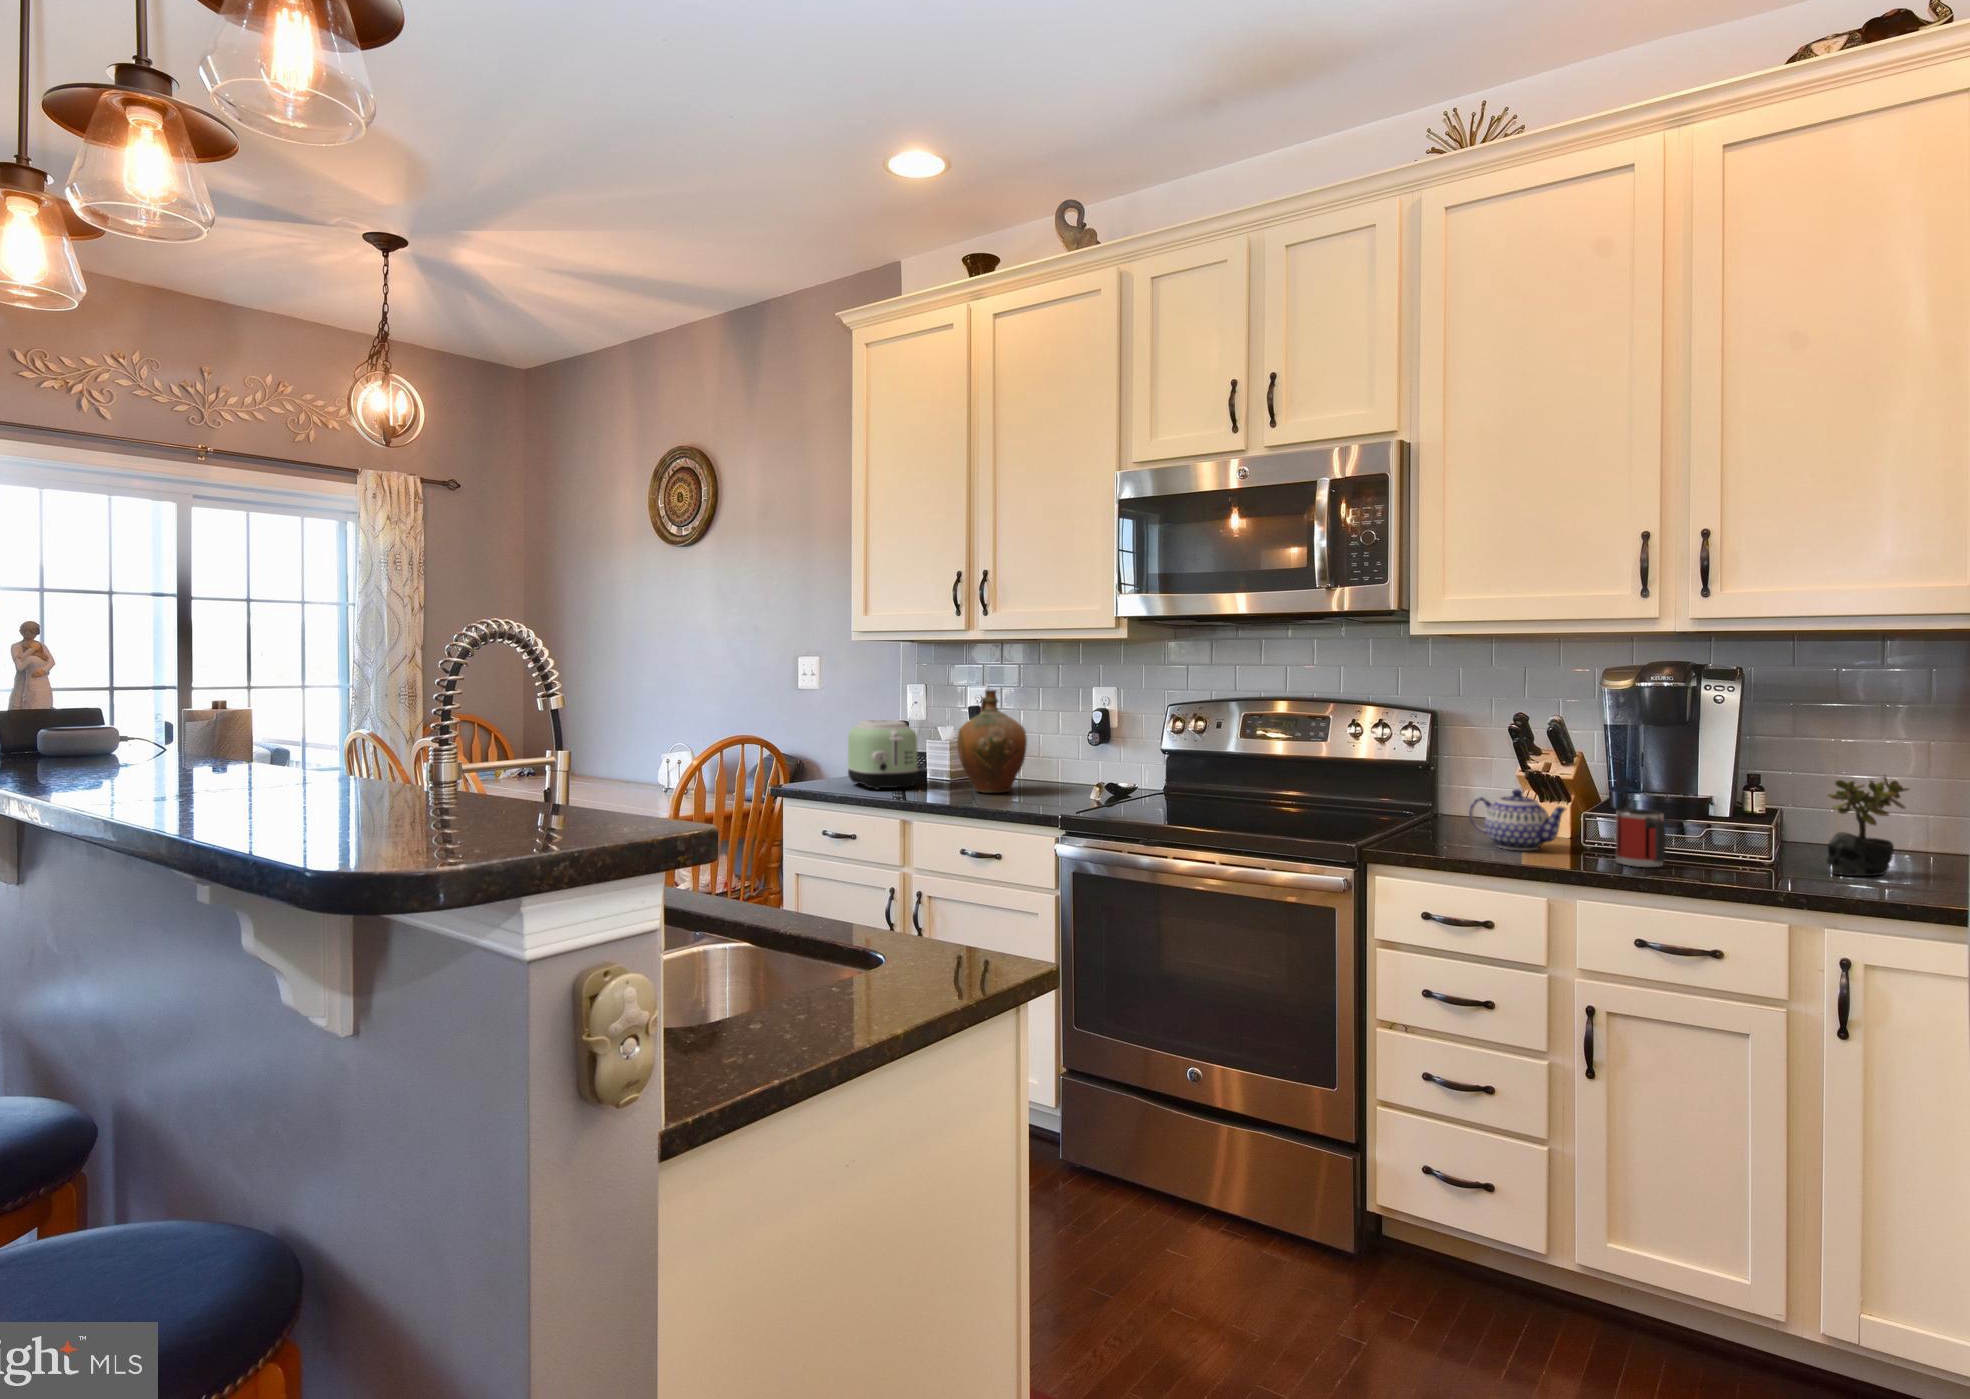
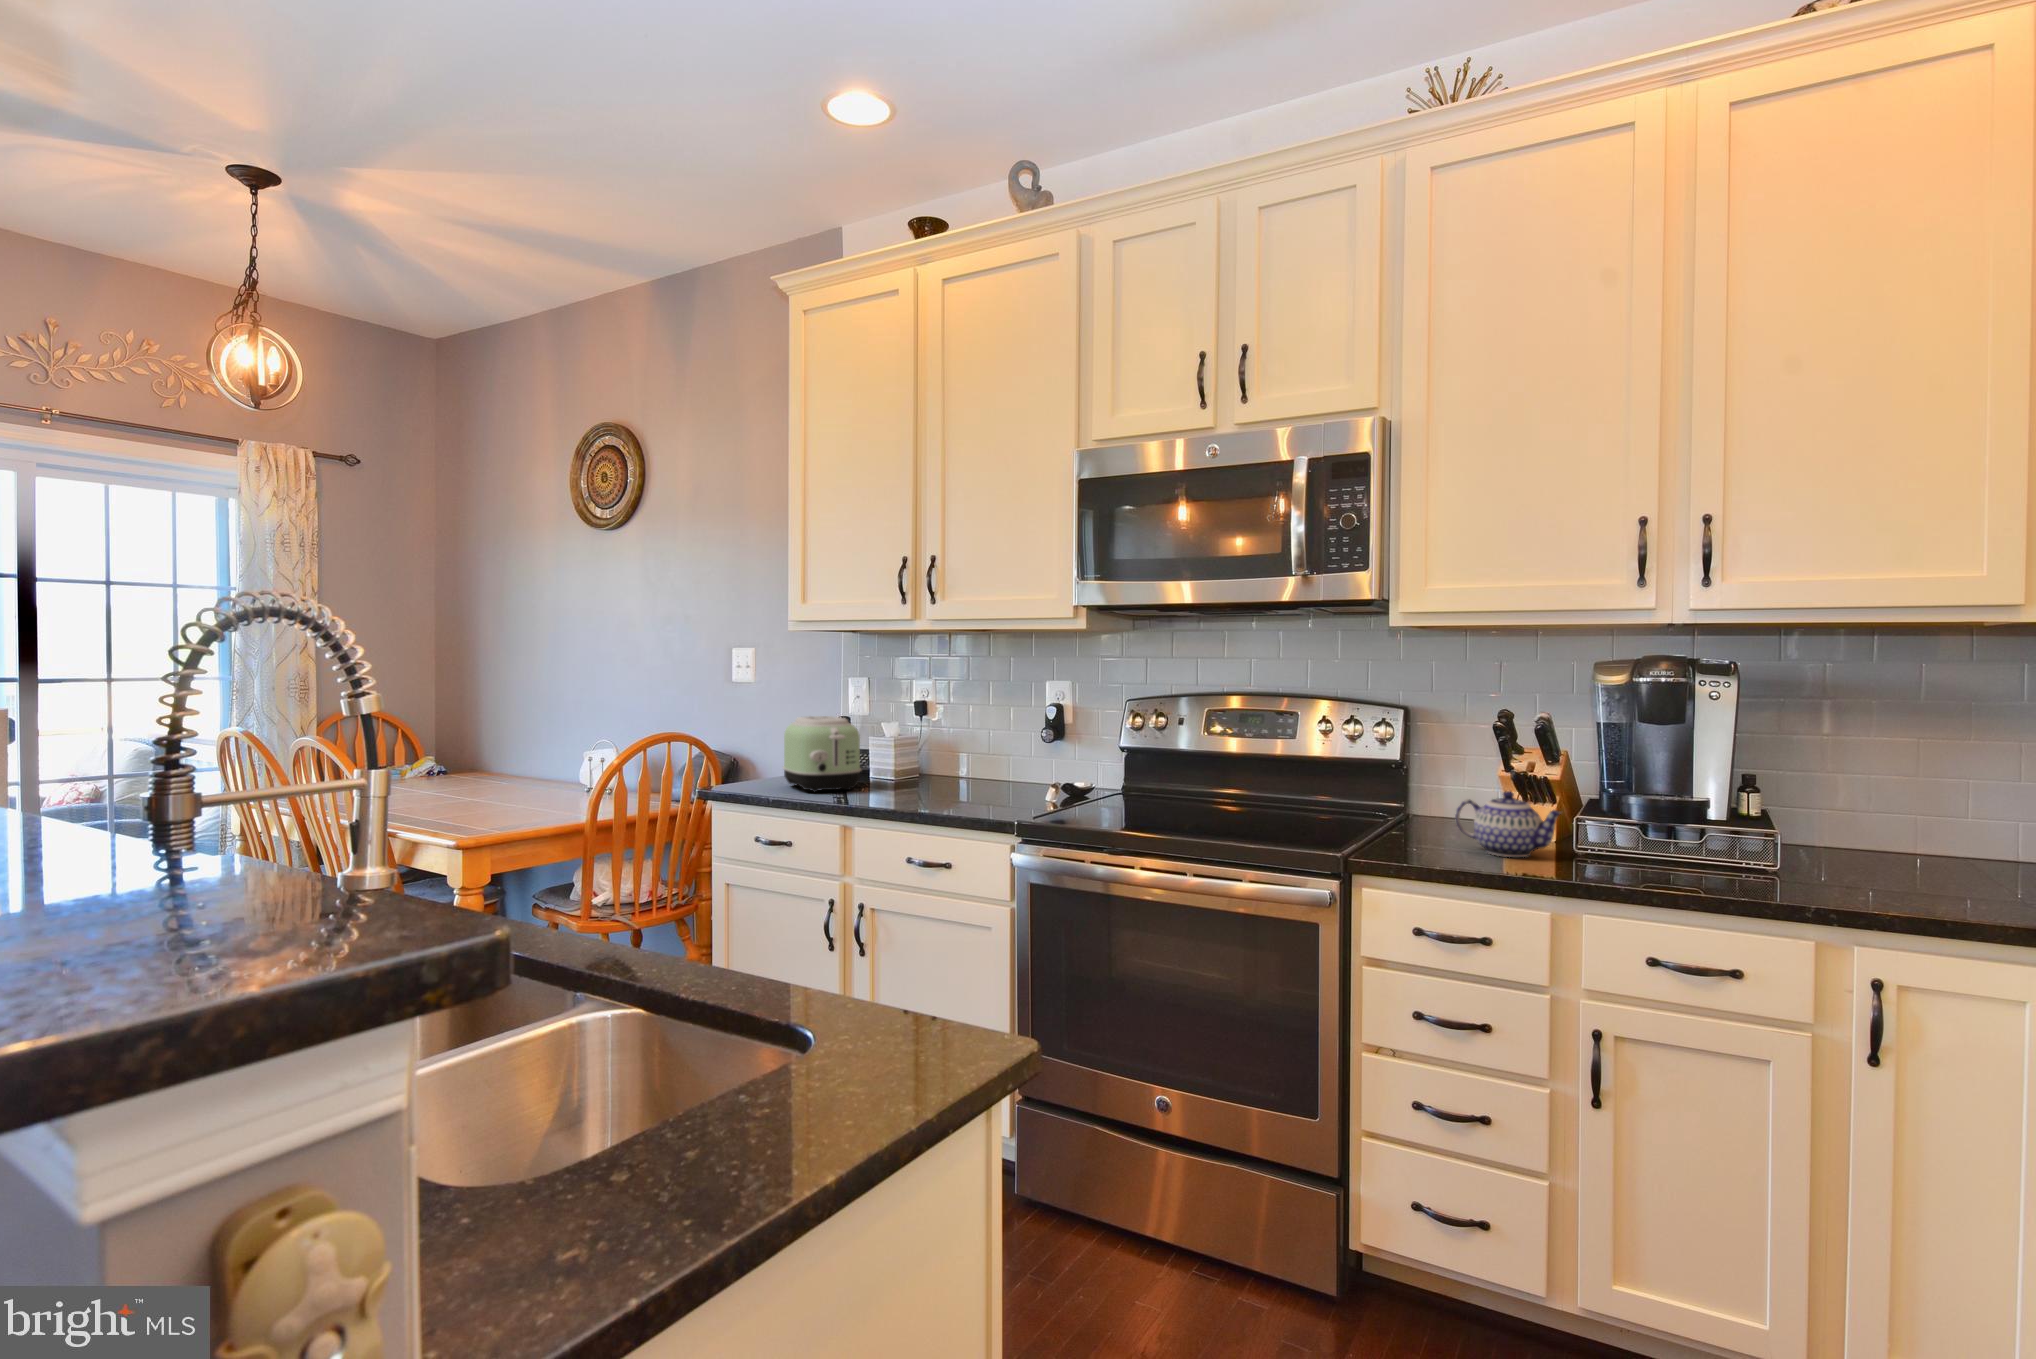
ceramic jug: present [957,690,1027,793] -> none [903,684,978,795]
succulent plant: present [1827,776,1909,876] -> none [1830,775,1919,883]
mug: present [1616,808,1666,867] -> none [1617,811,1675,876]

